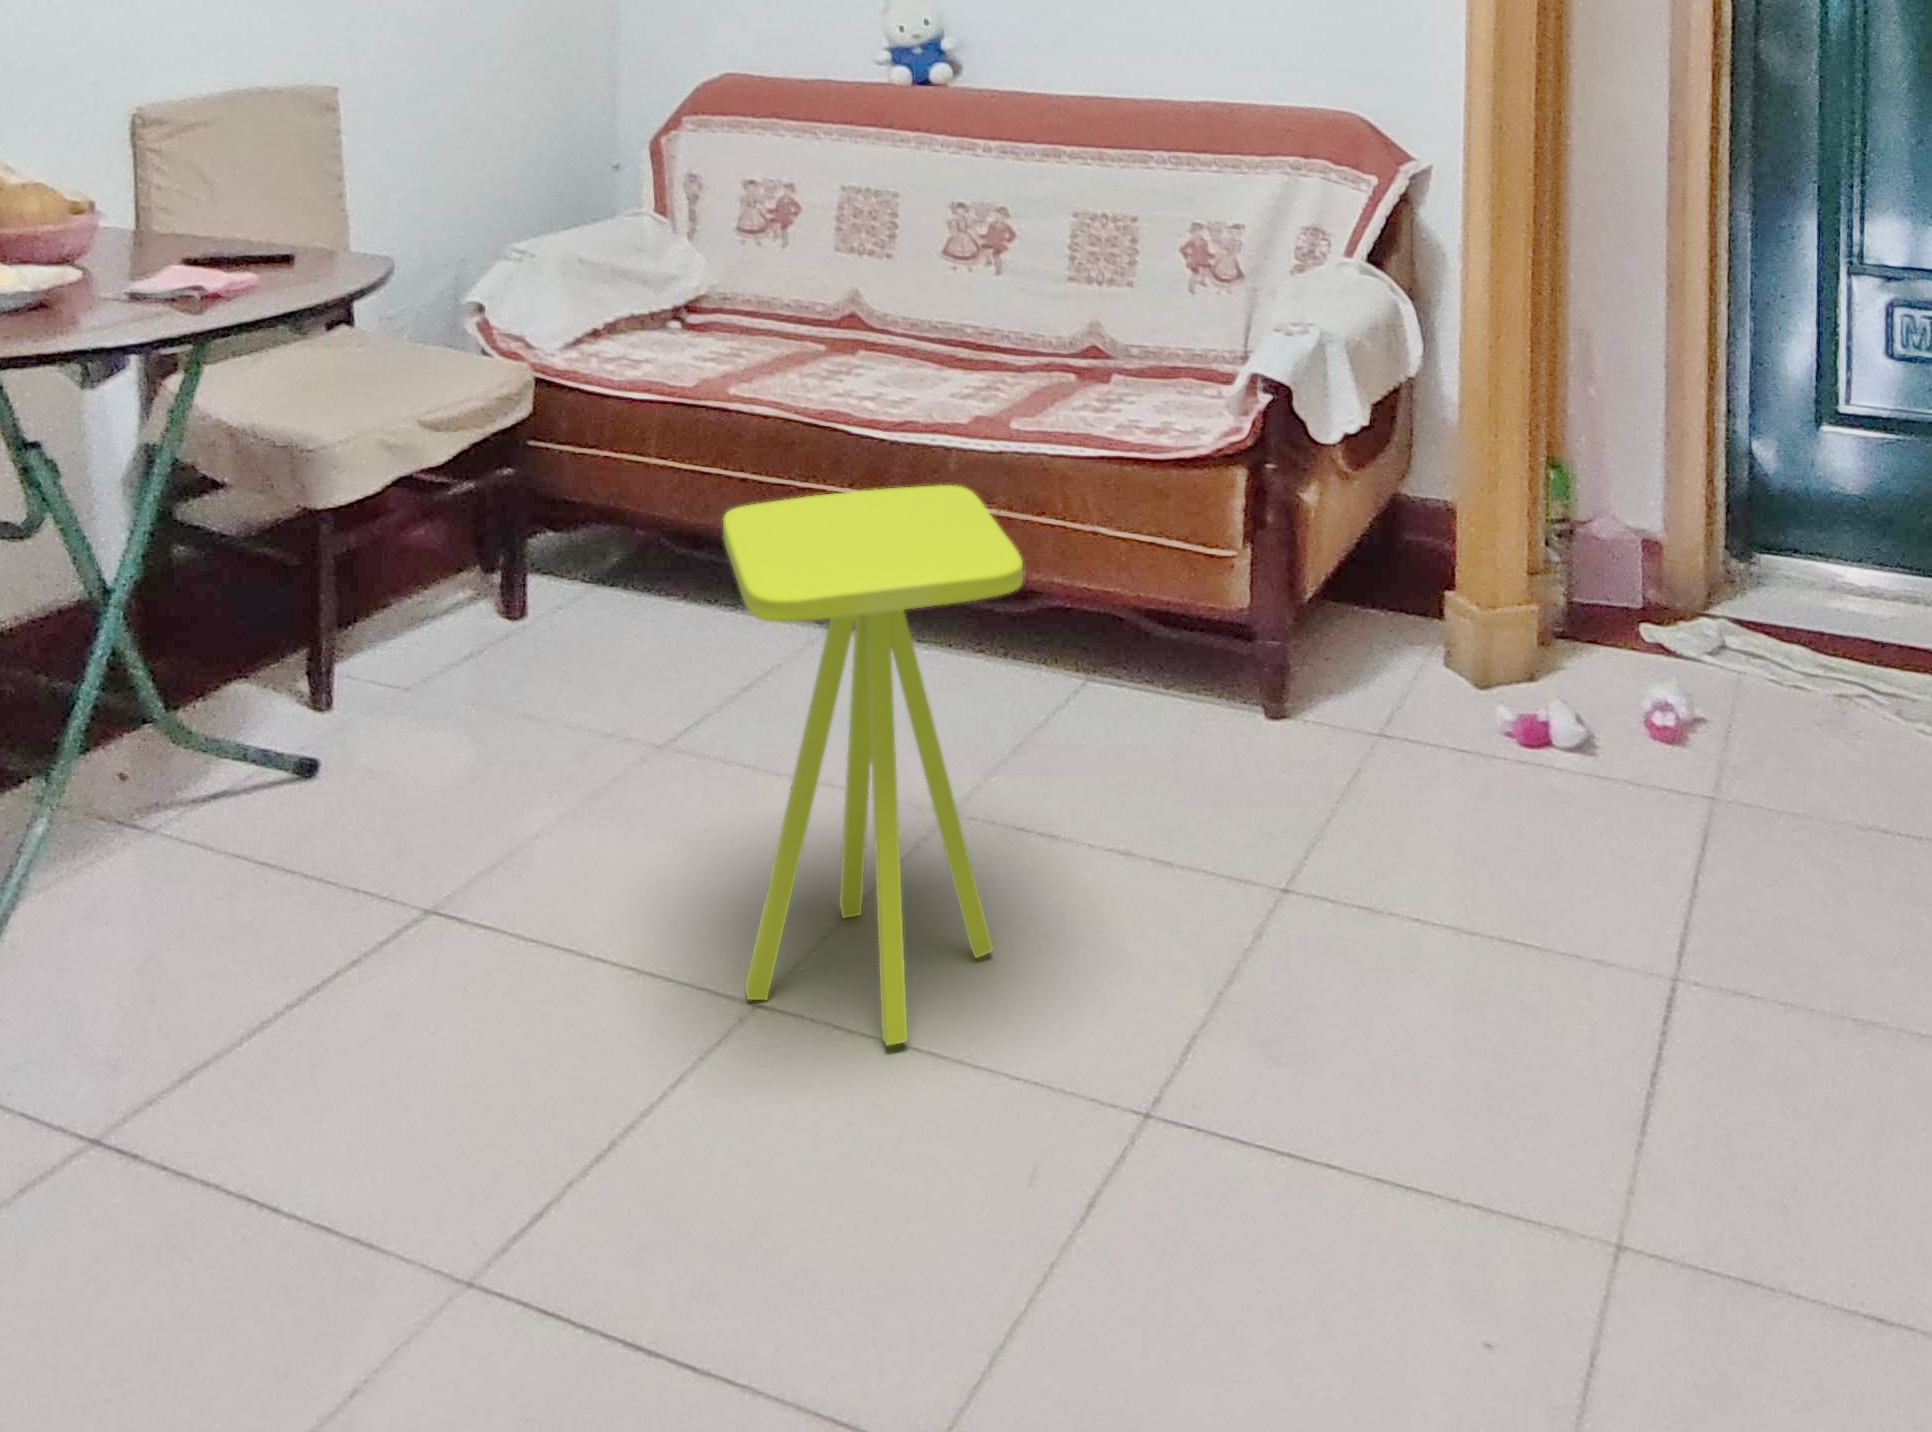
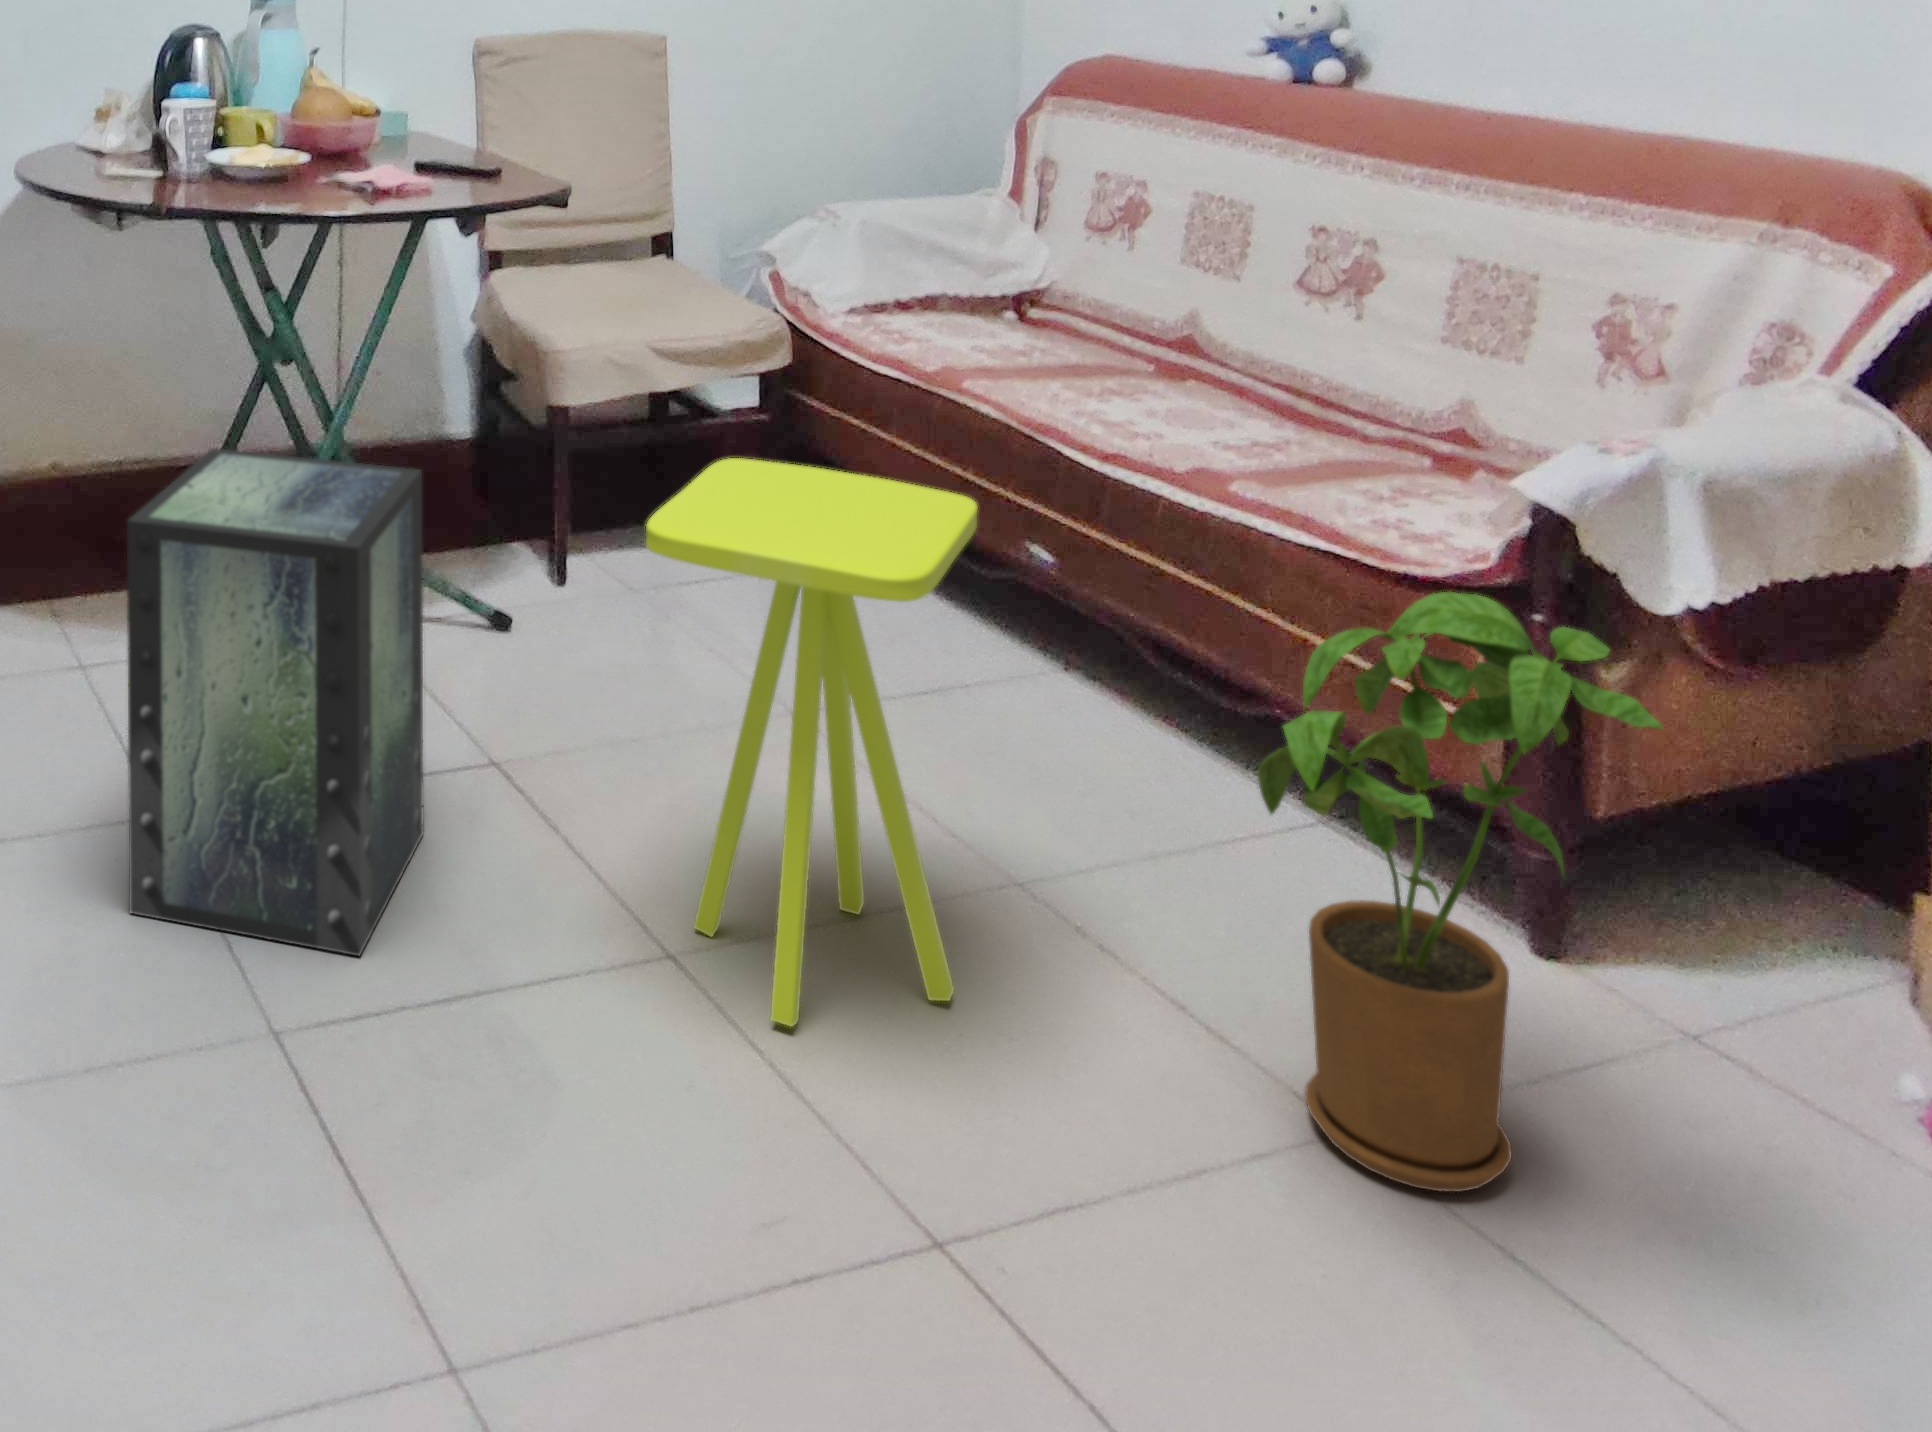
house plant: none [1231,455,1491,925] -> present [1258,592,1662,1192]
storage box: none [102,618,459,1338] -> present [127,448,424,956]

